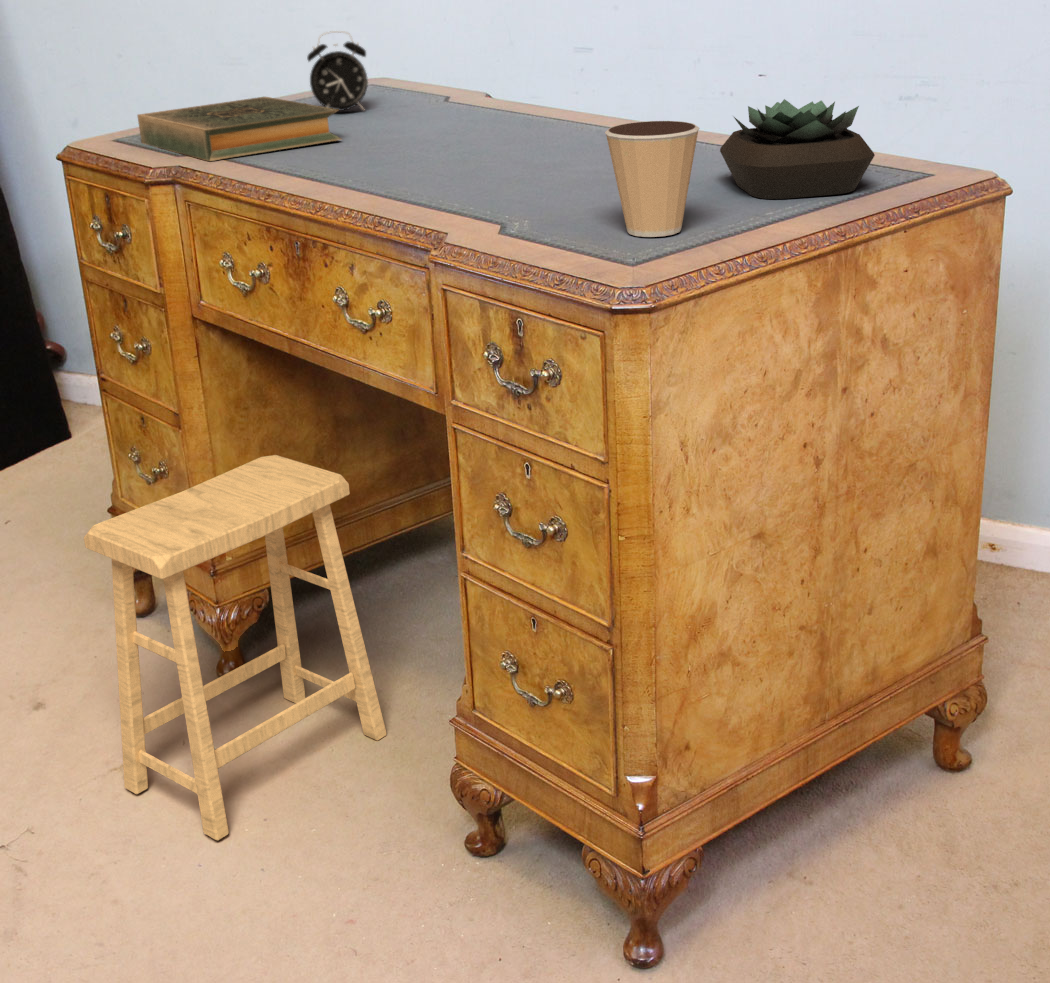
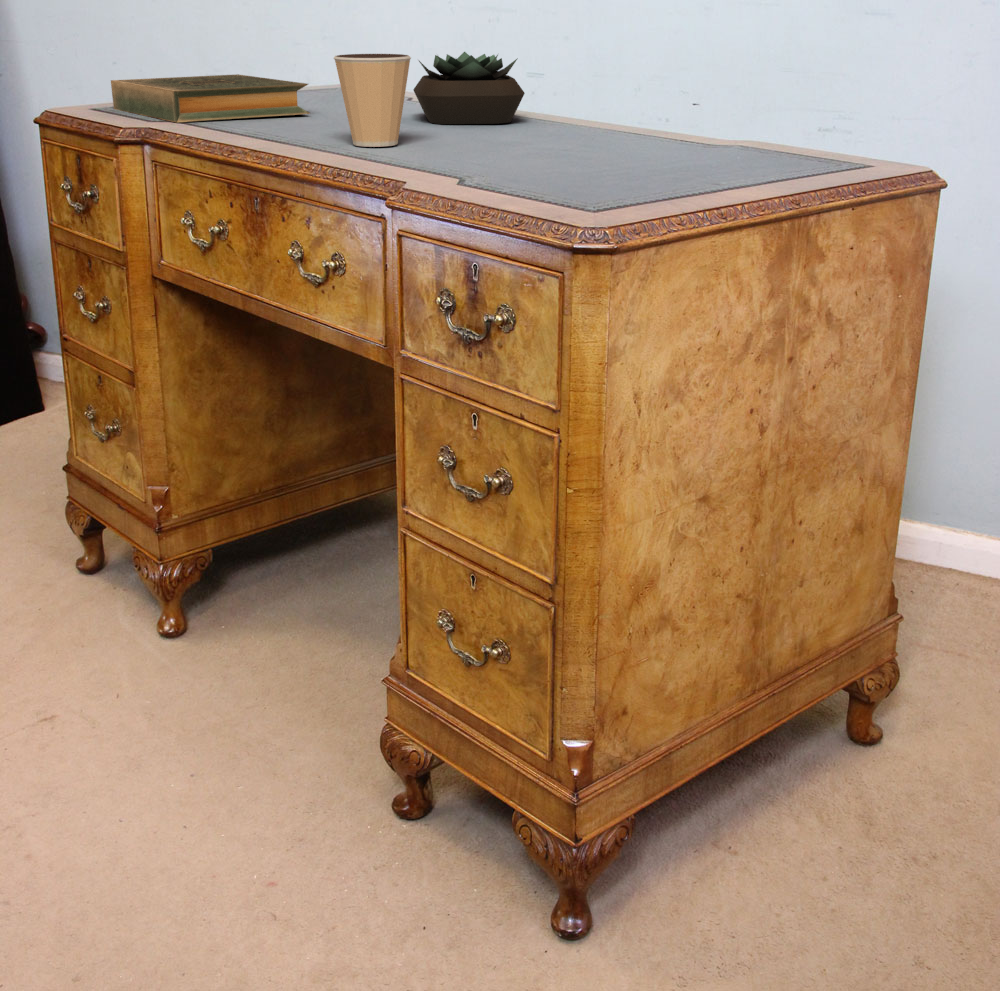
alarm clock: present [307,31,368,111] -> none [282,19,339,99]
succulent plant: present [720,99,875,199] -> present [413,52,525,124]
coffee cup: present [605,121,700,237] -> present [334,54,411,147]
footstool: present [84,455,387,841] -> none [26,415,323,792]

